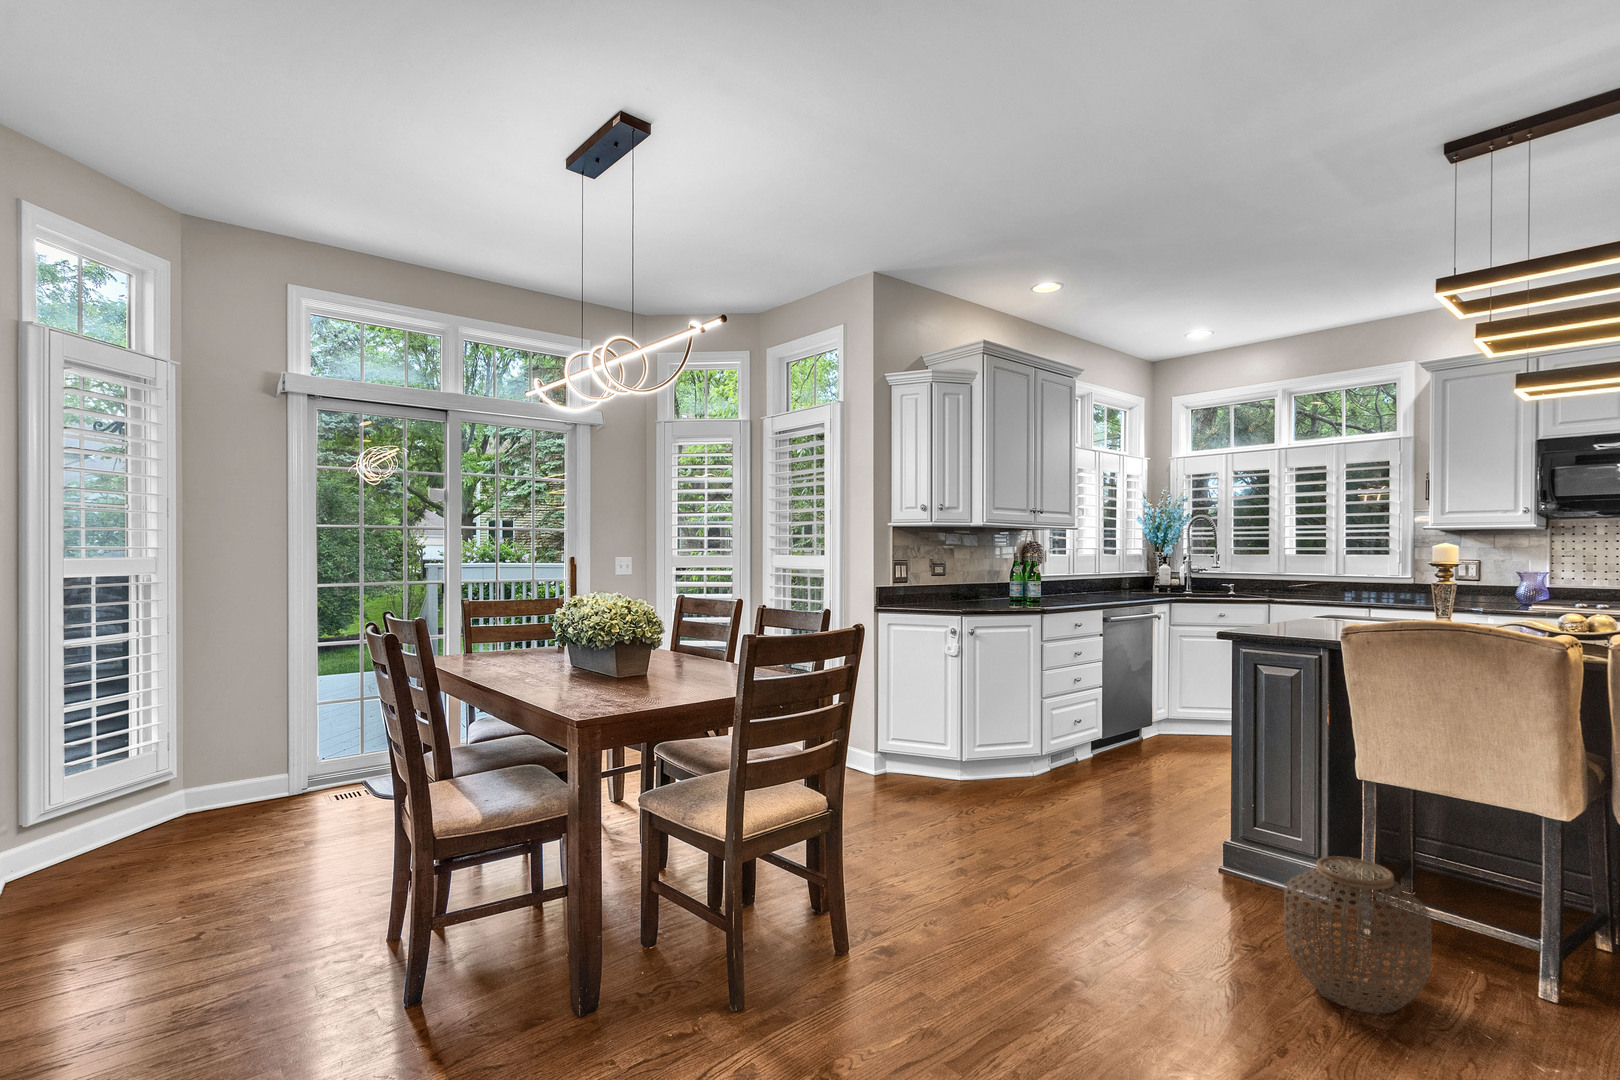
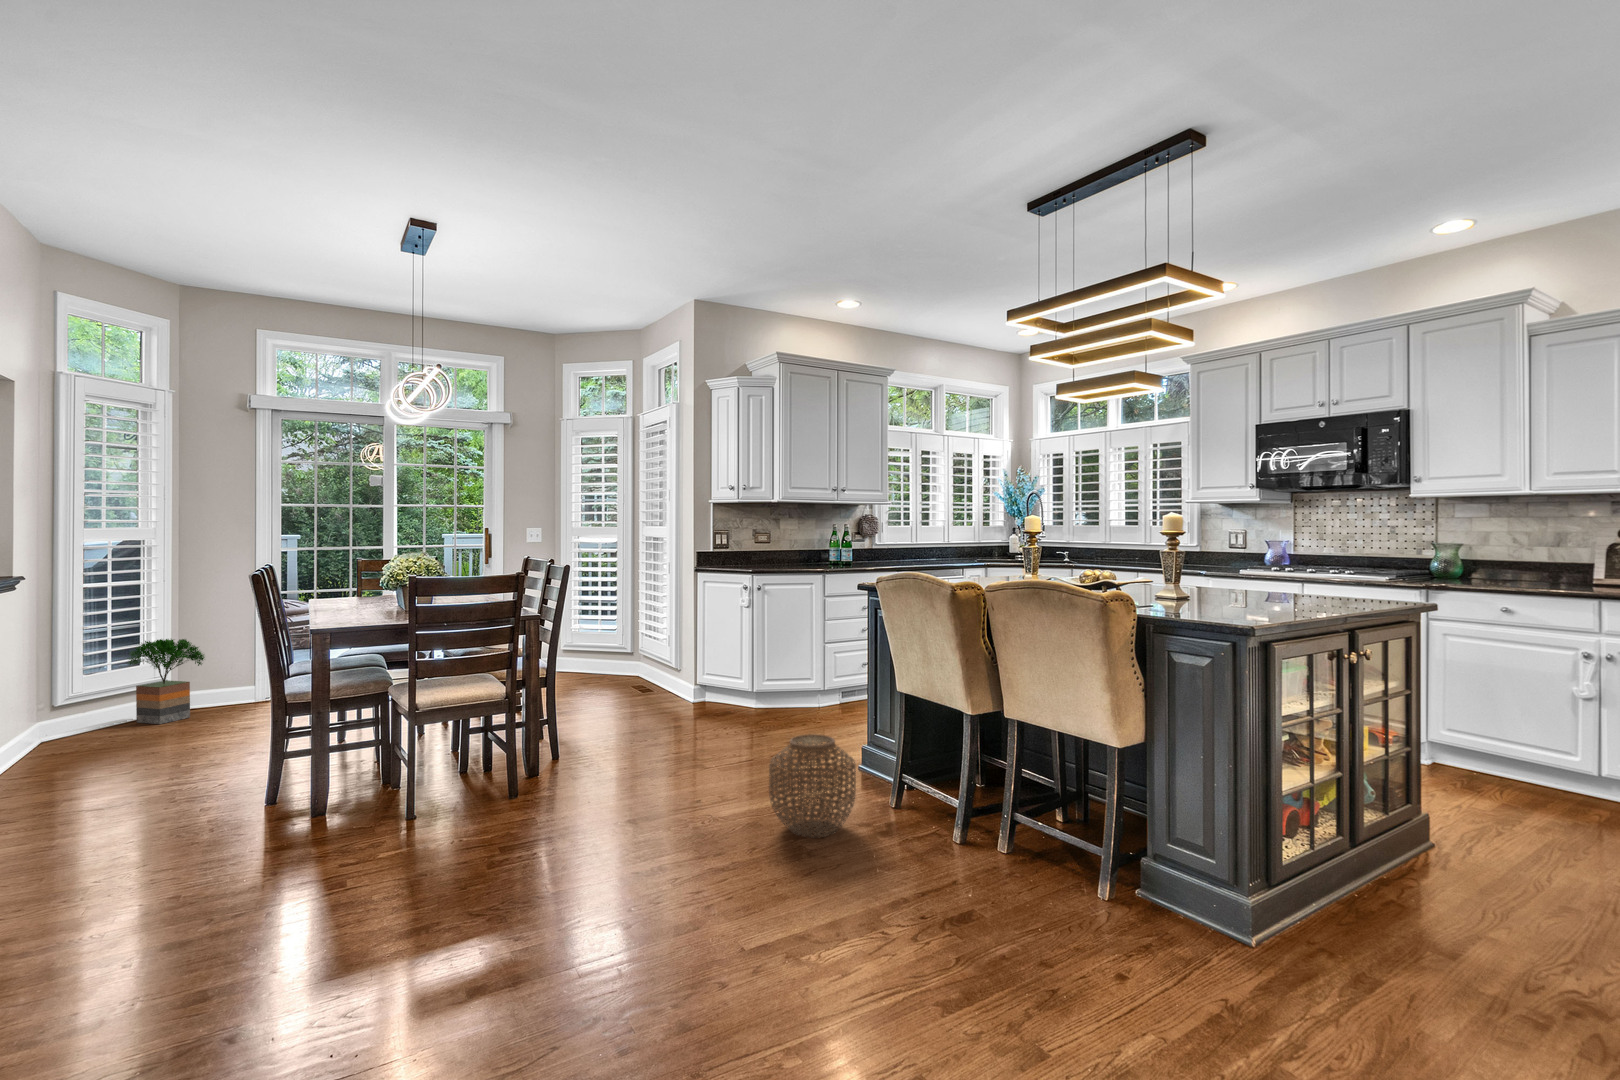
potted tree: none [116,717,236,848] -> present [129,639,205,724]

